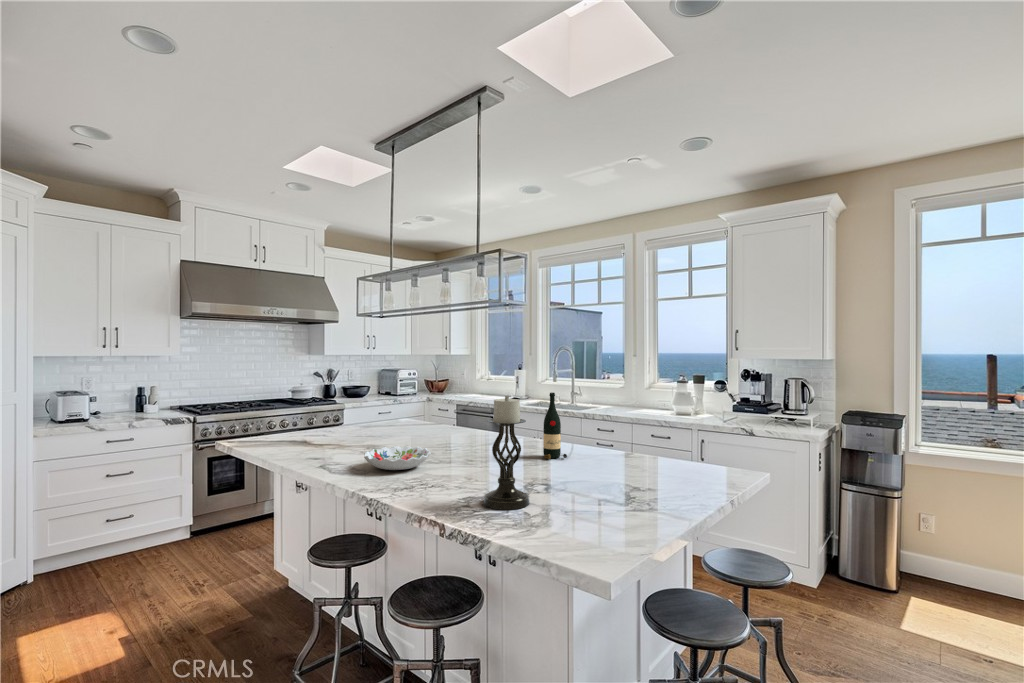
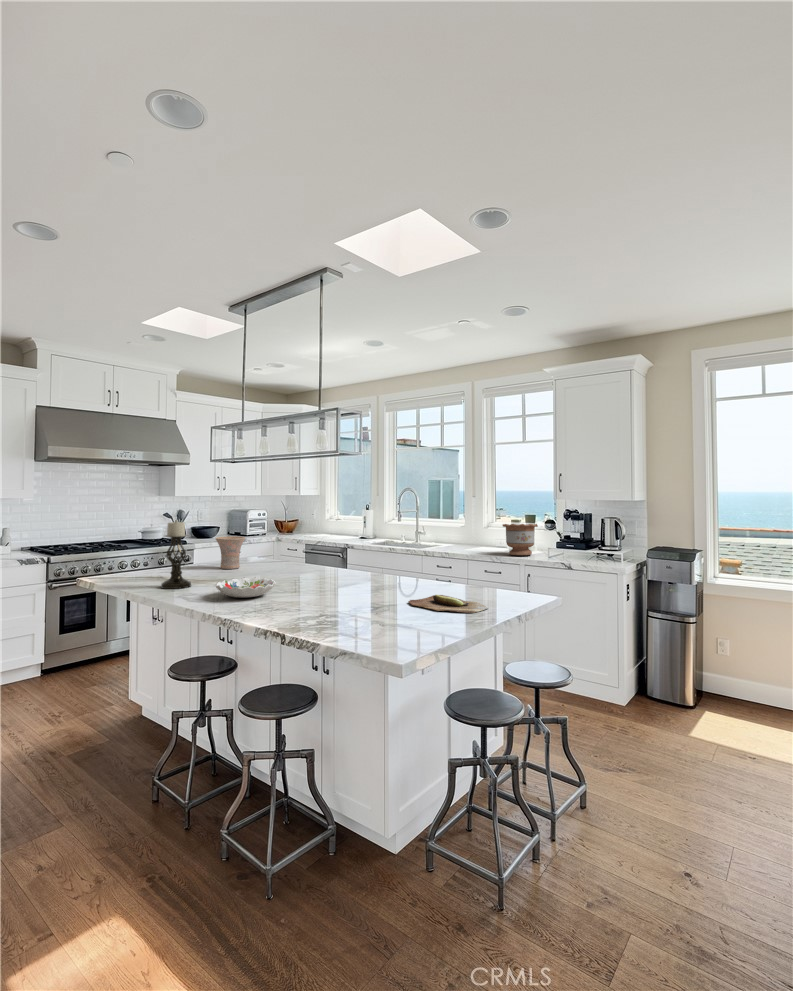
flower pot: none [670,384,710,418] -> present [503,524,538,555]
wine bottle: present [543,393,567,459] -> none [377,530,398,589]
candle holder: present [484,396,529,510] -> present [161,520,191,589]
vase: none [365,398,396,433] -> present [215,536,245,569]
cutting board: none [584,469,682,495] -> present [408,595,488,613]

